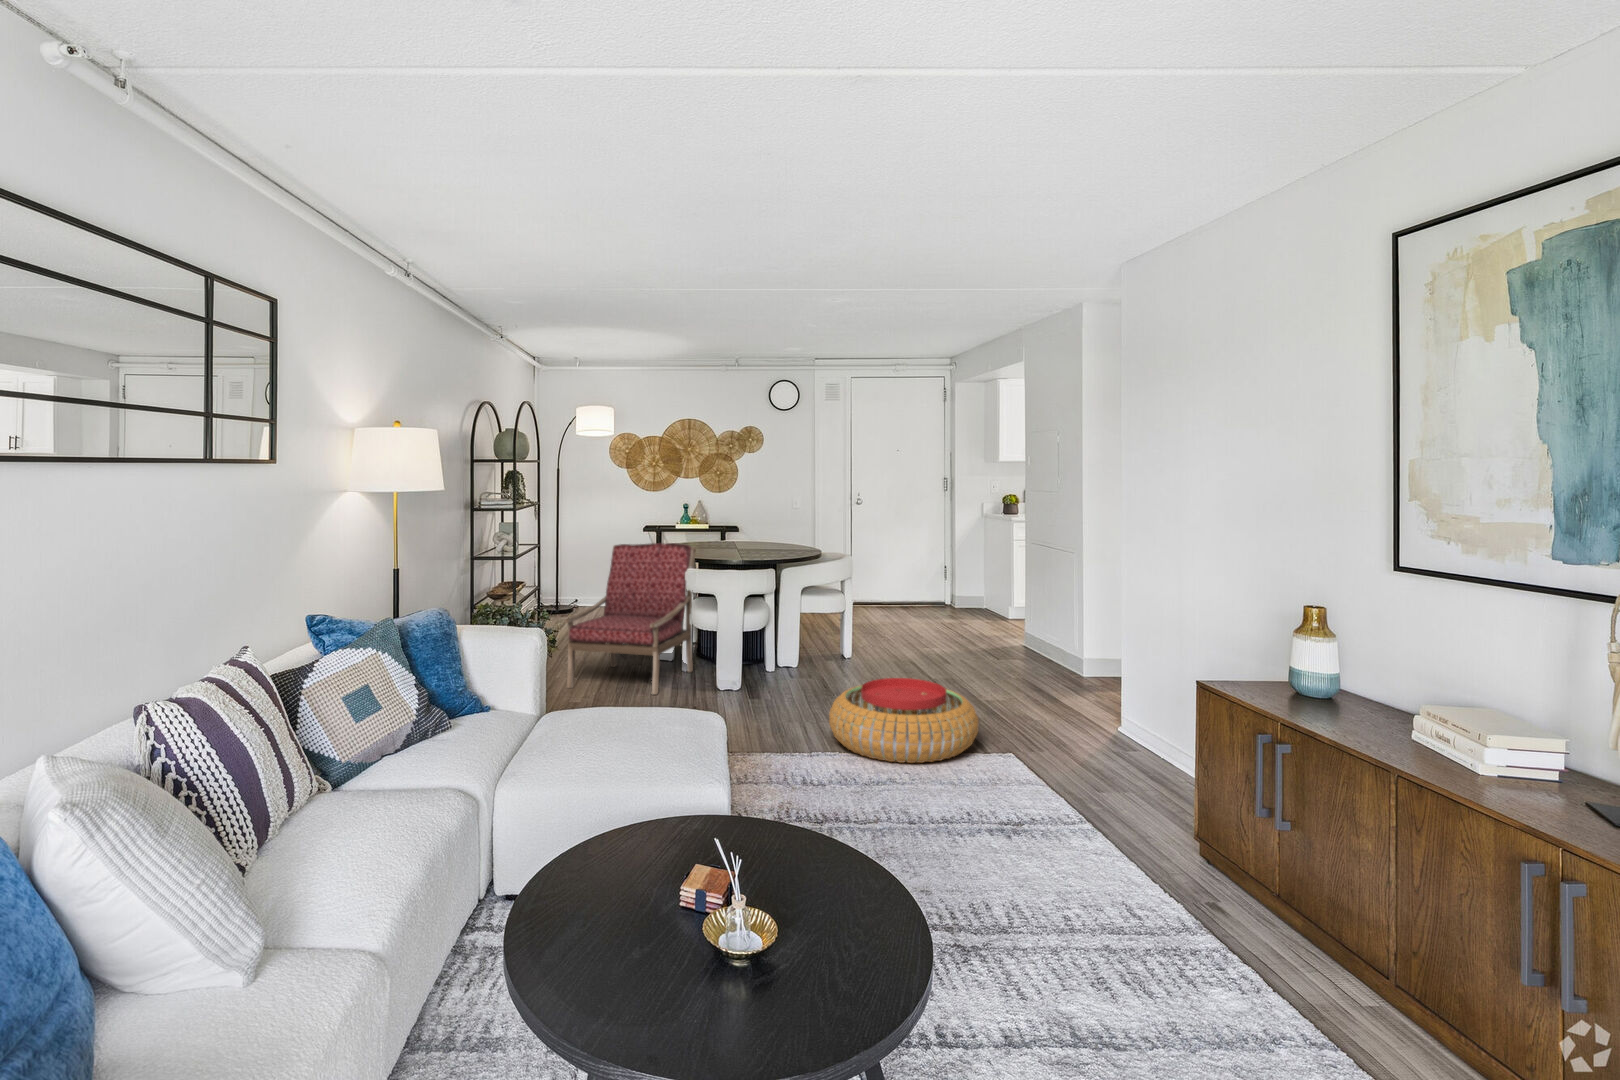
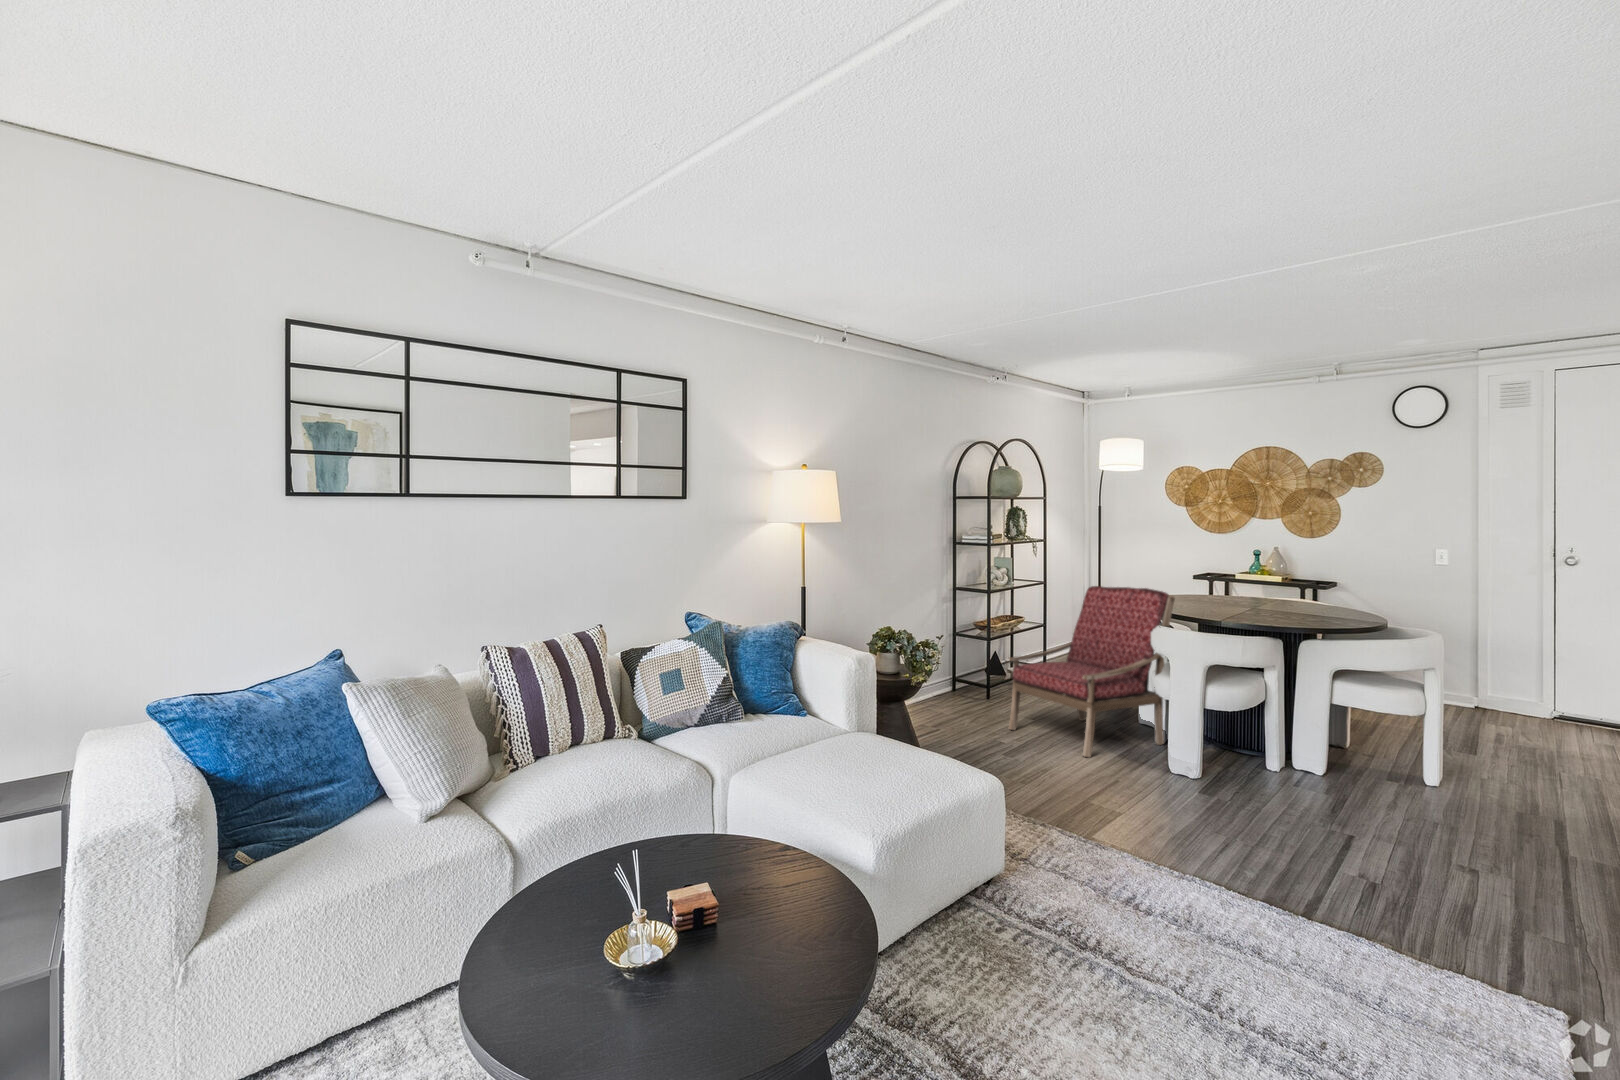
pouf: present [829,678,978,763] -> none [1227,804,1513,965]

